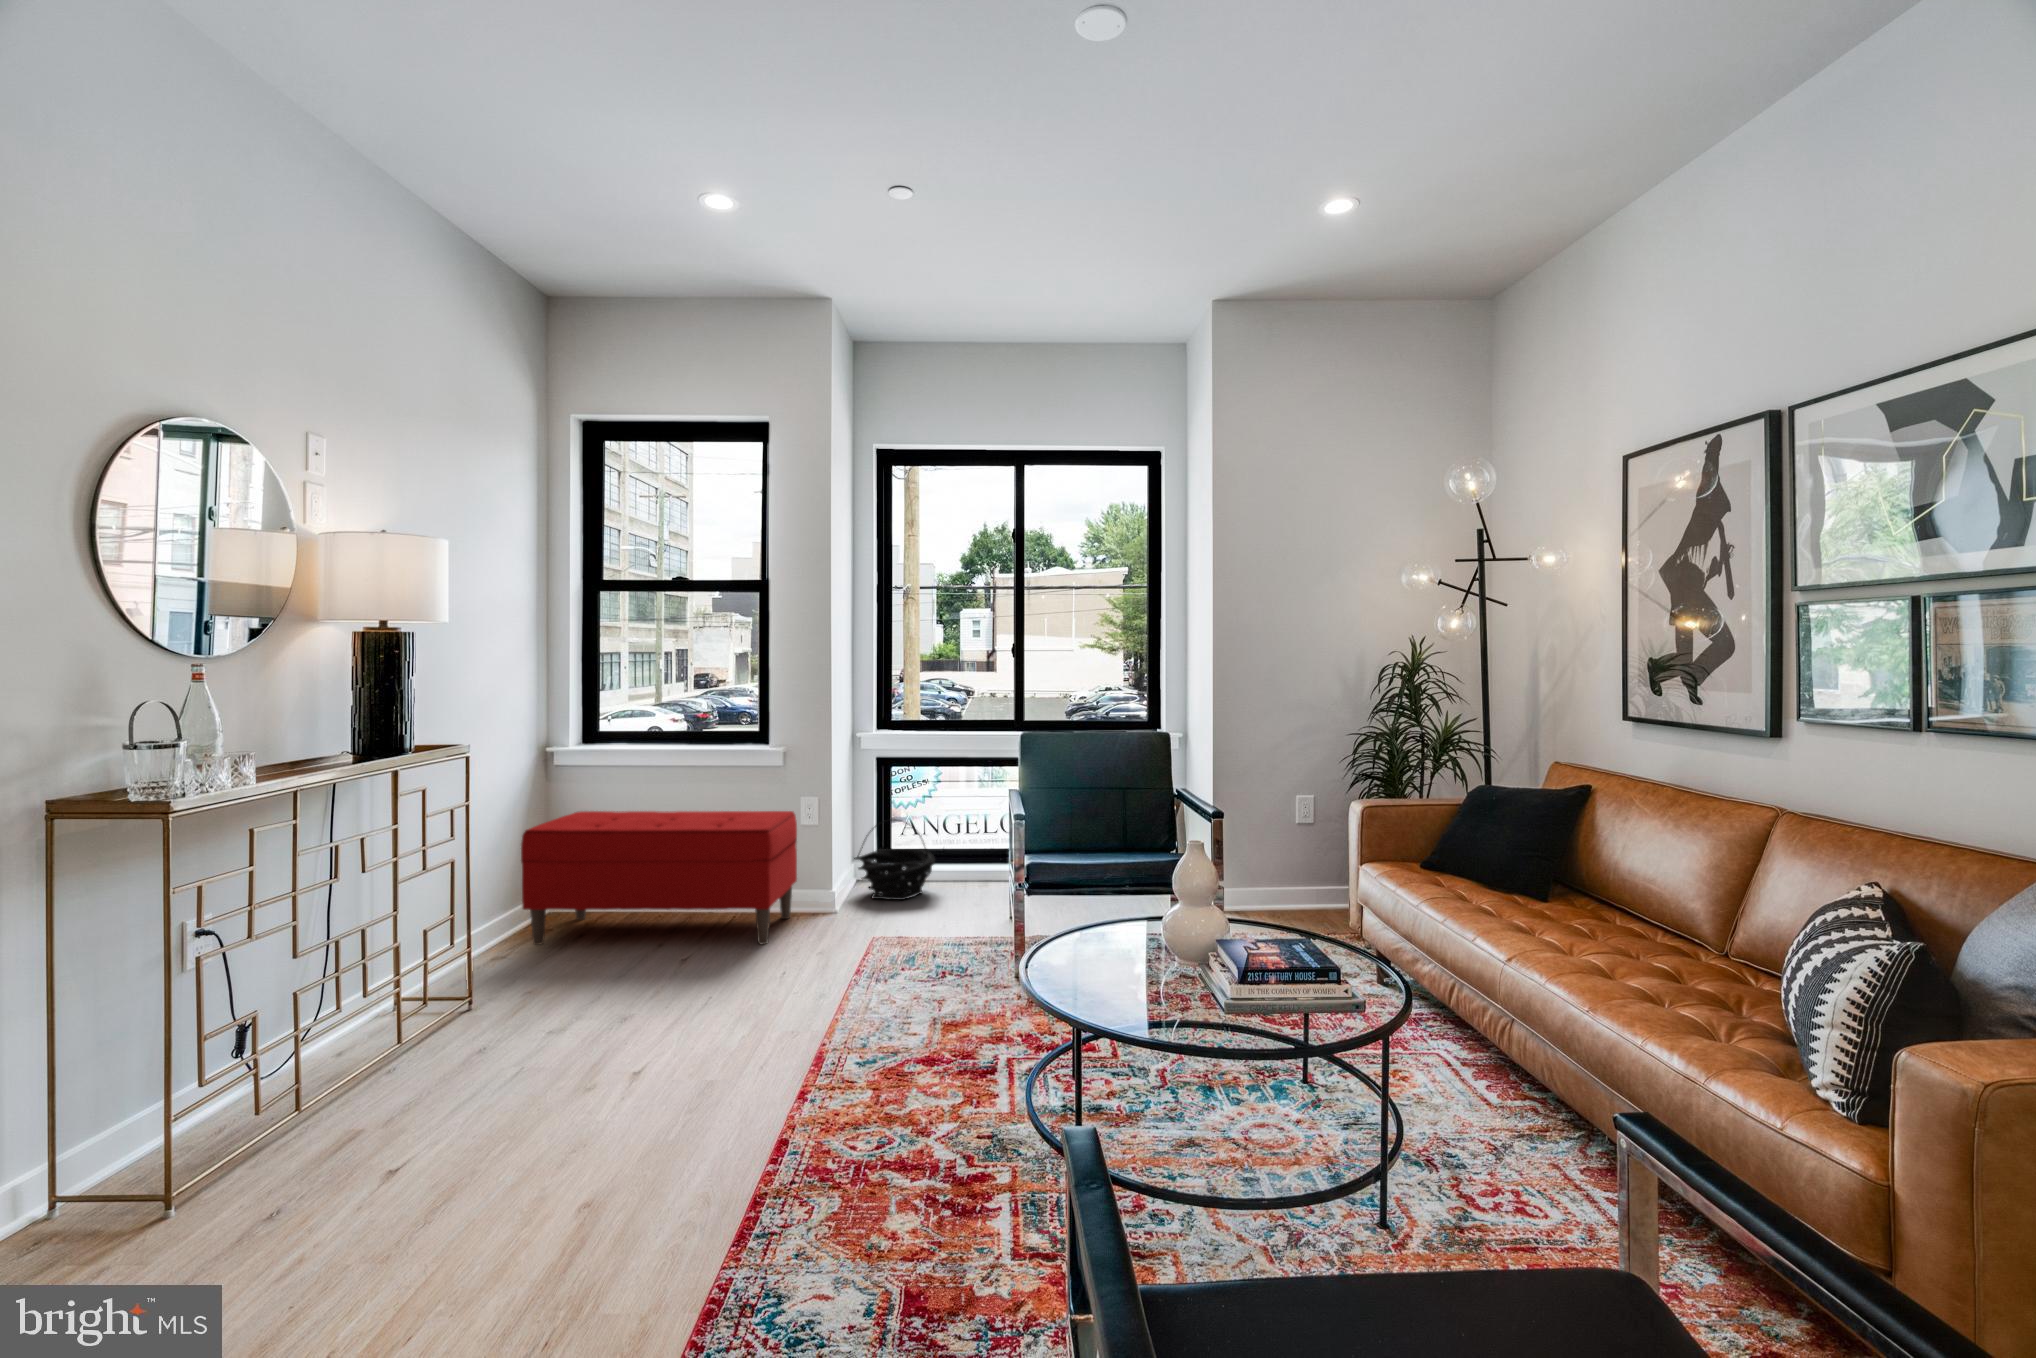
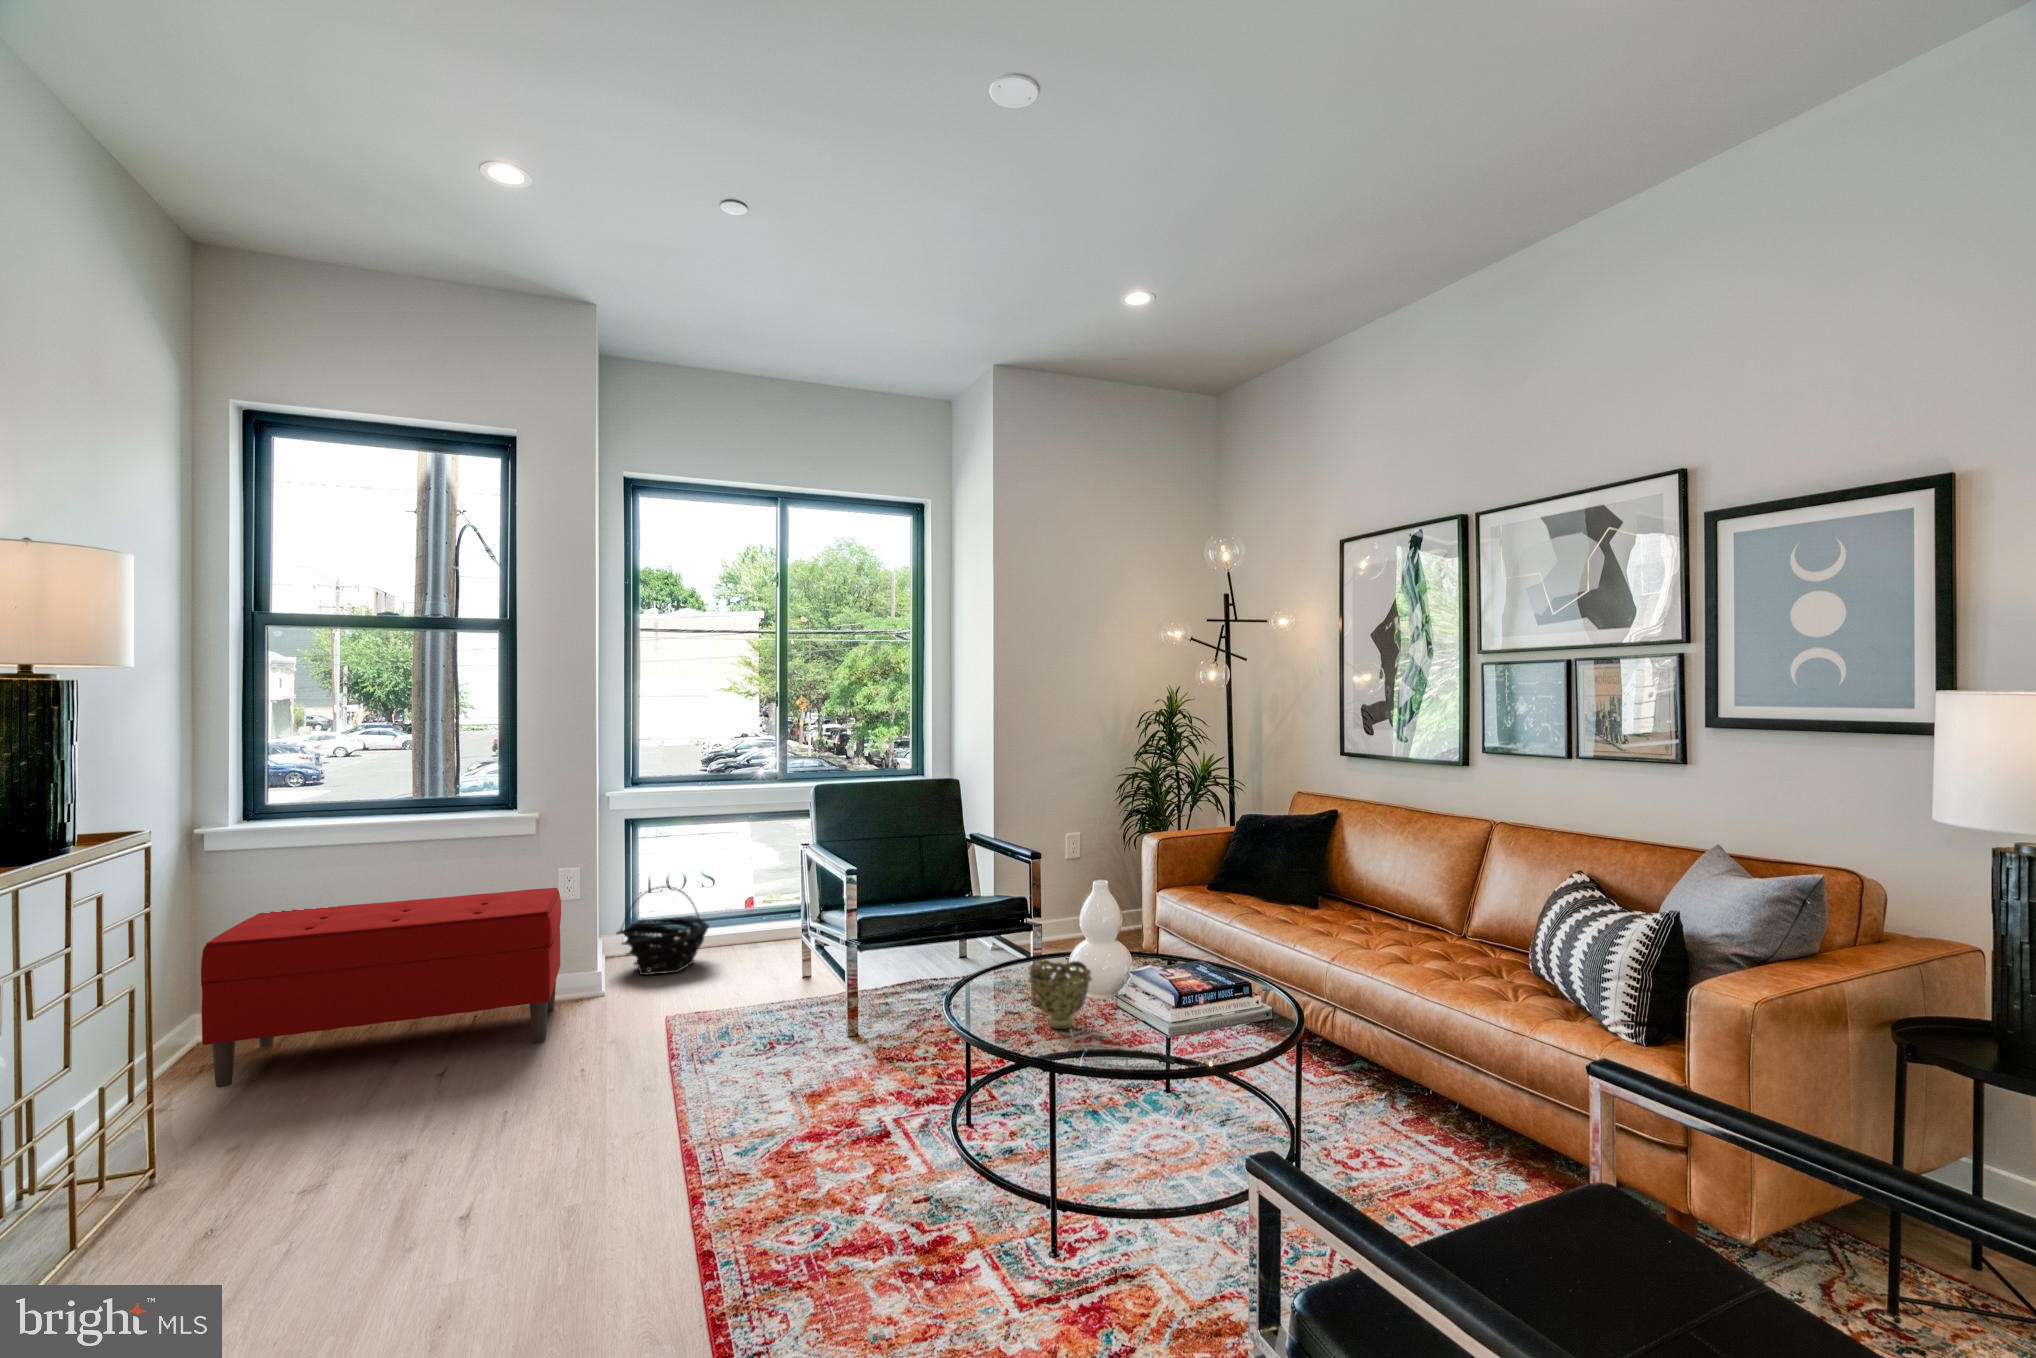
decorative bowl: none [1088,914,1155,988] -> present [1028,960,1092,1029]

